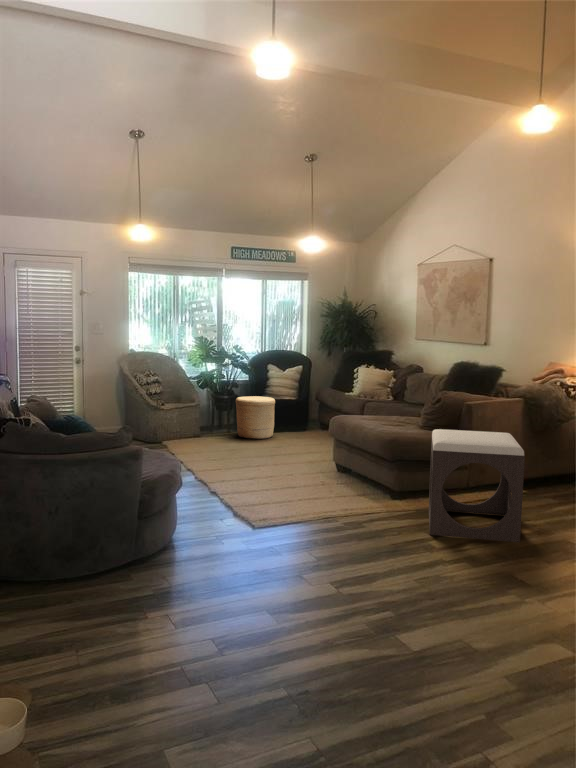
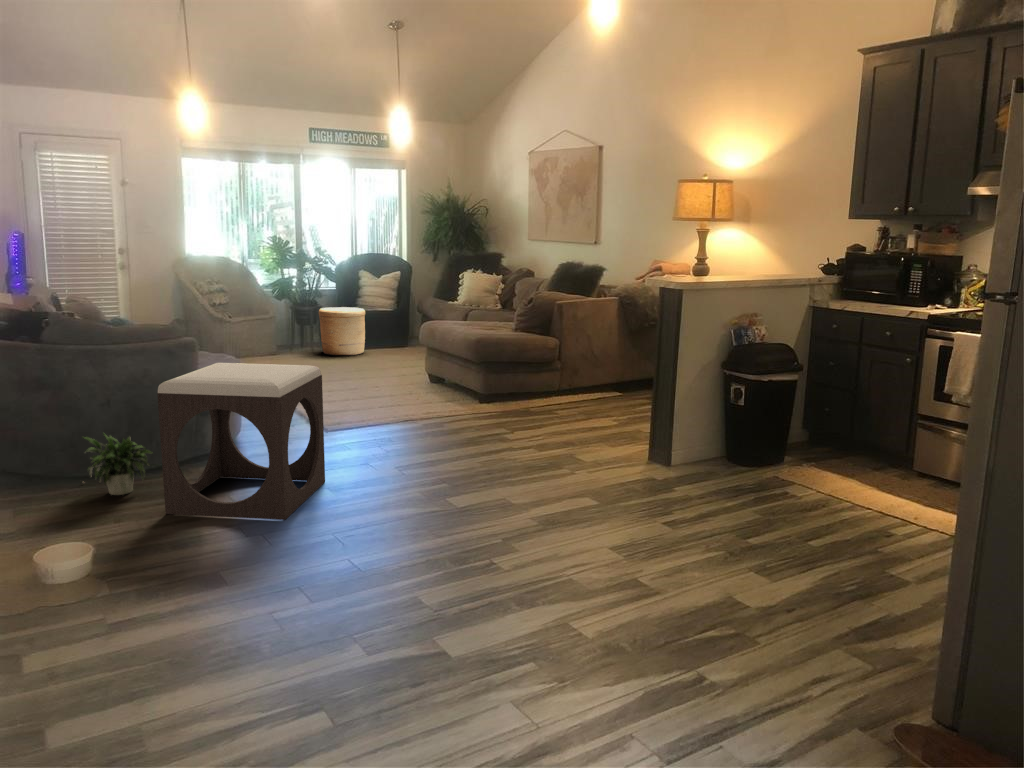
footstool: present [429,429,525,542] -> present [157,363,325,520]
potted plant: none [24,543,94,611] -> present [84,434,151,495]

